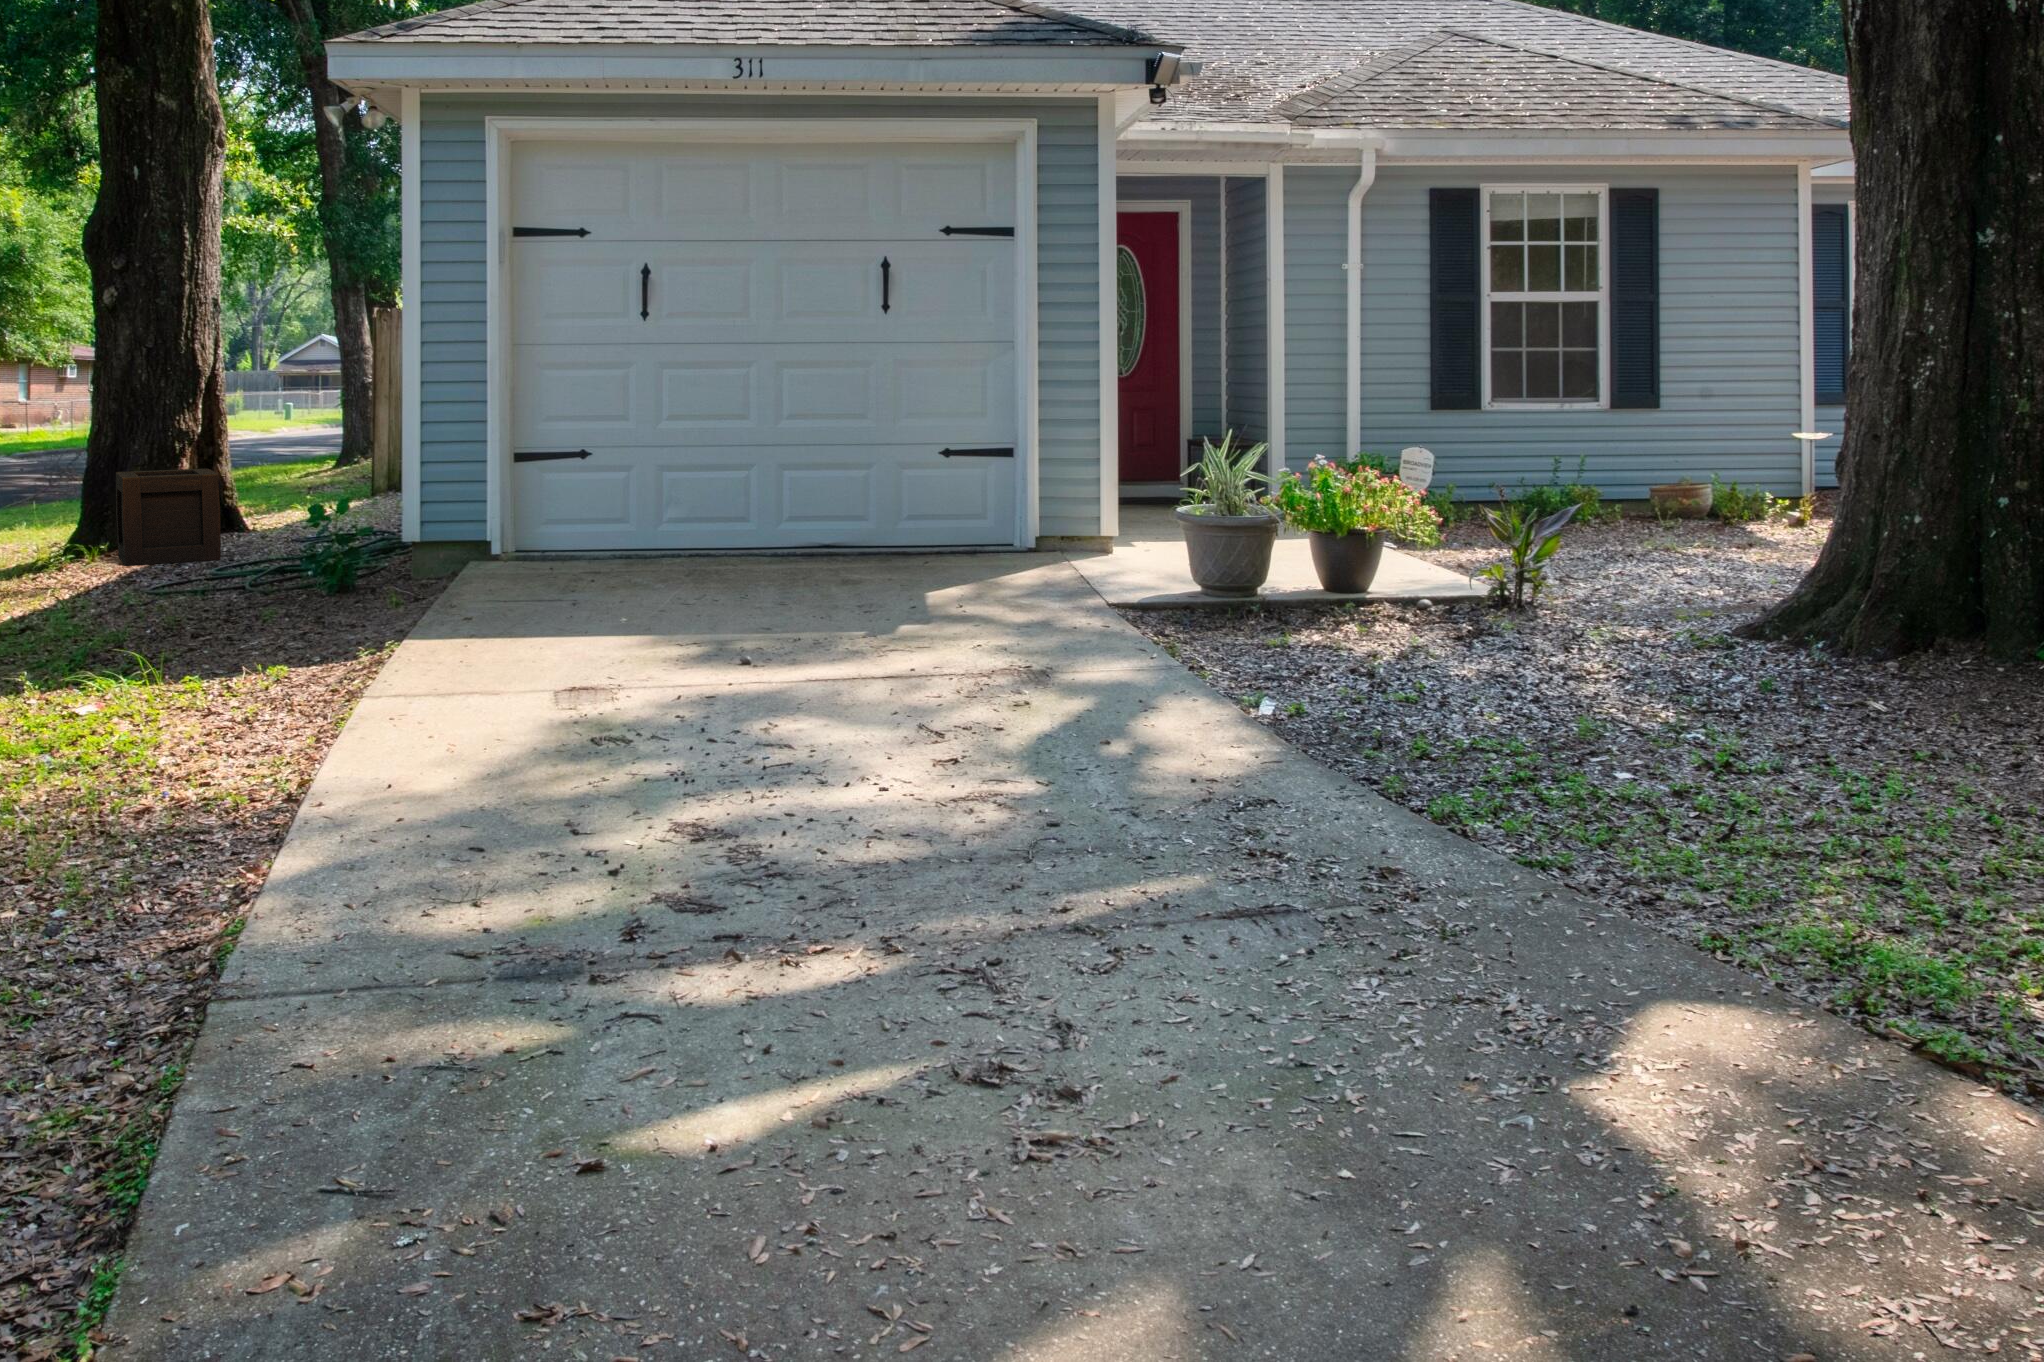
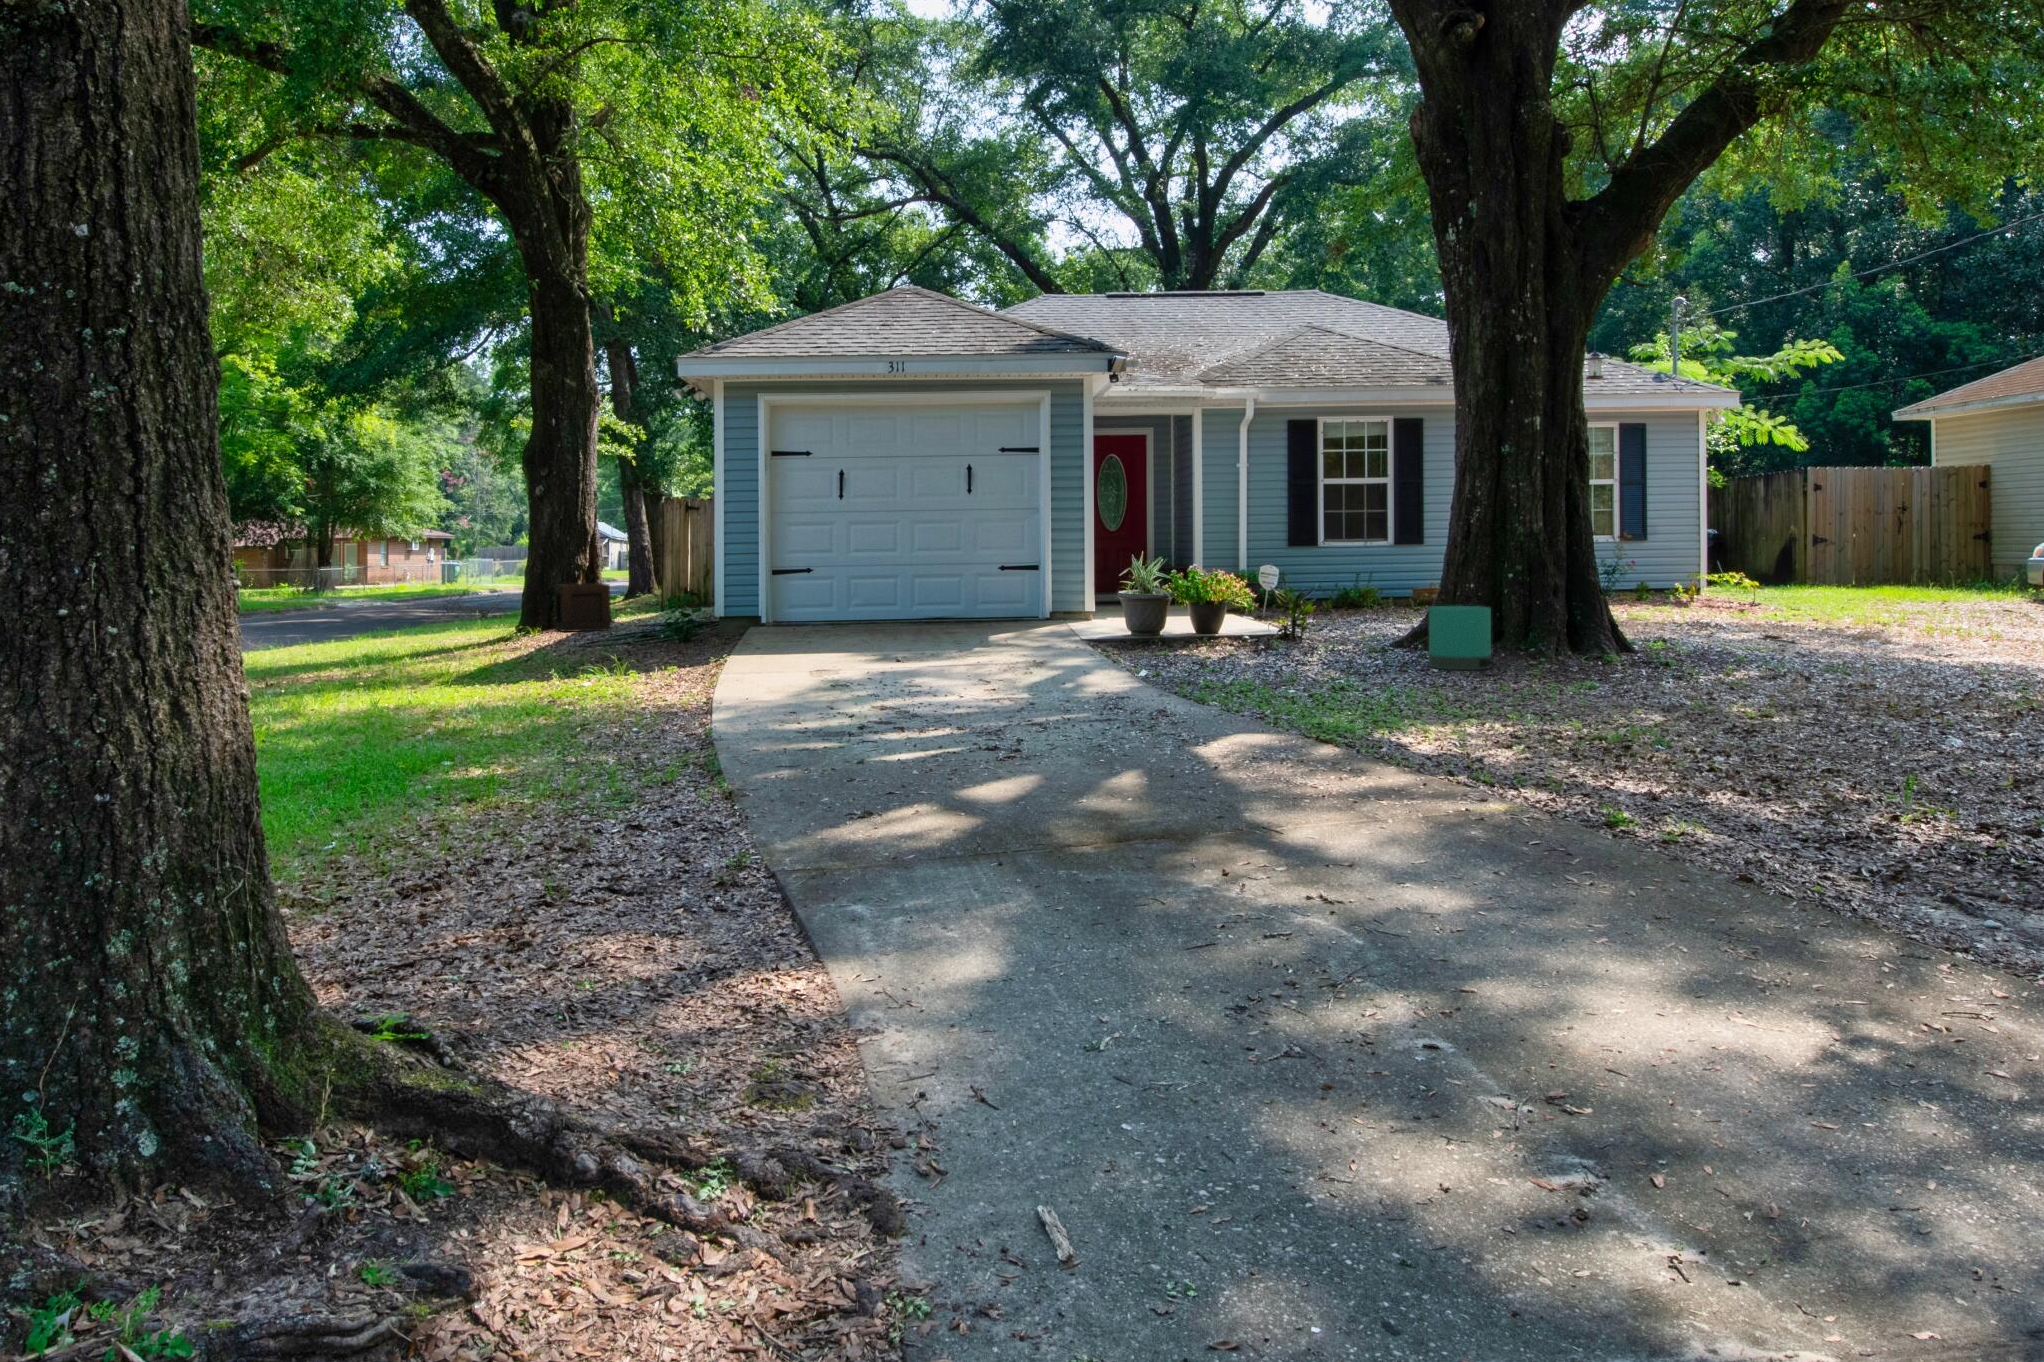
trash can: none [1883,558,2027,703] -> present [1429,606,1494,670]

